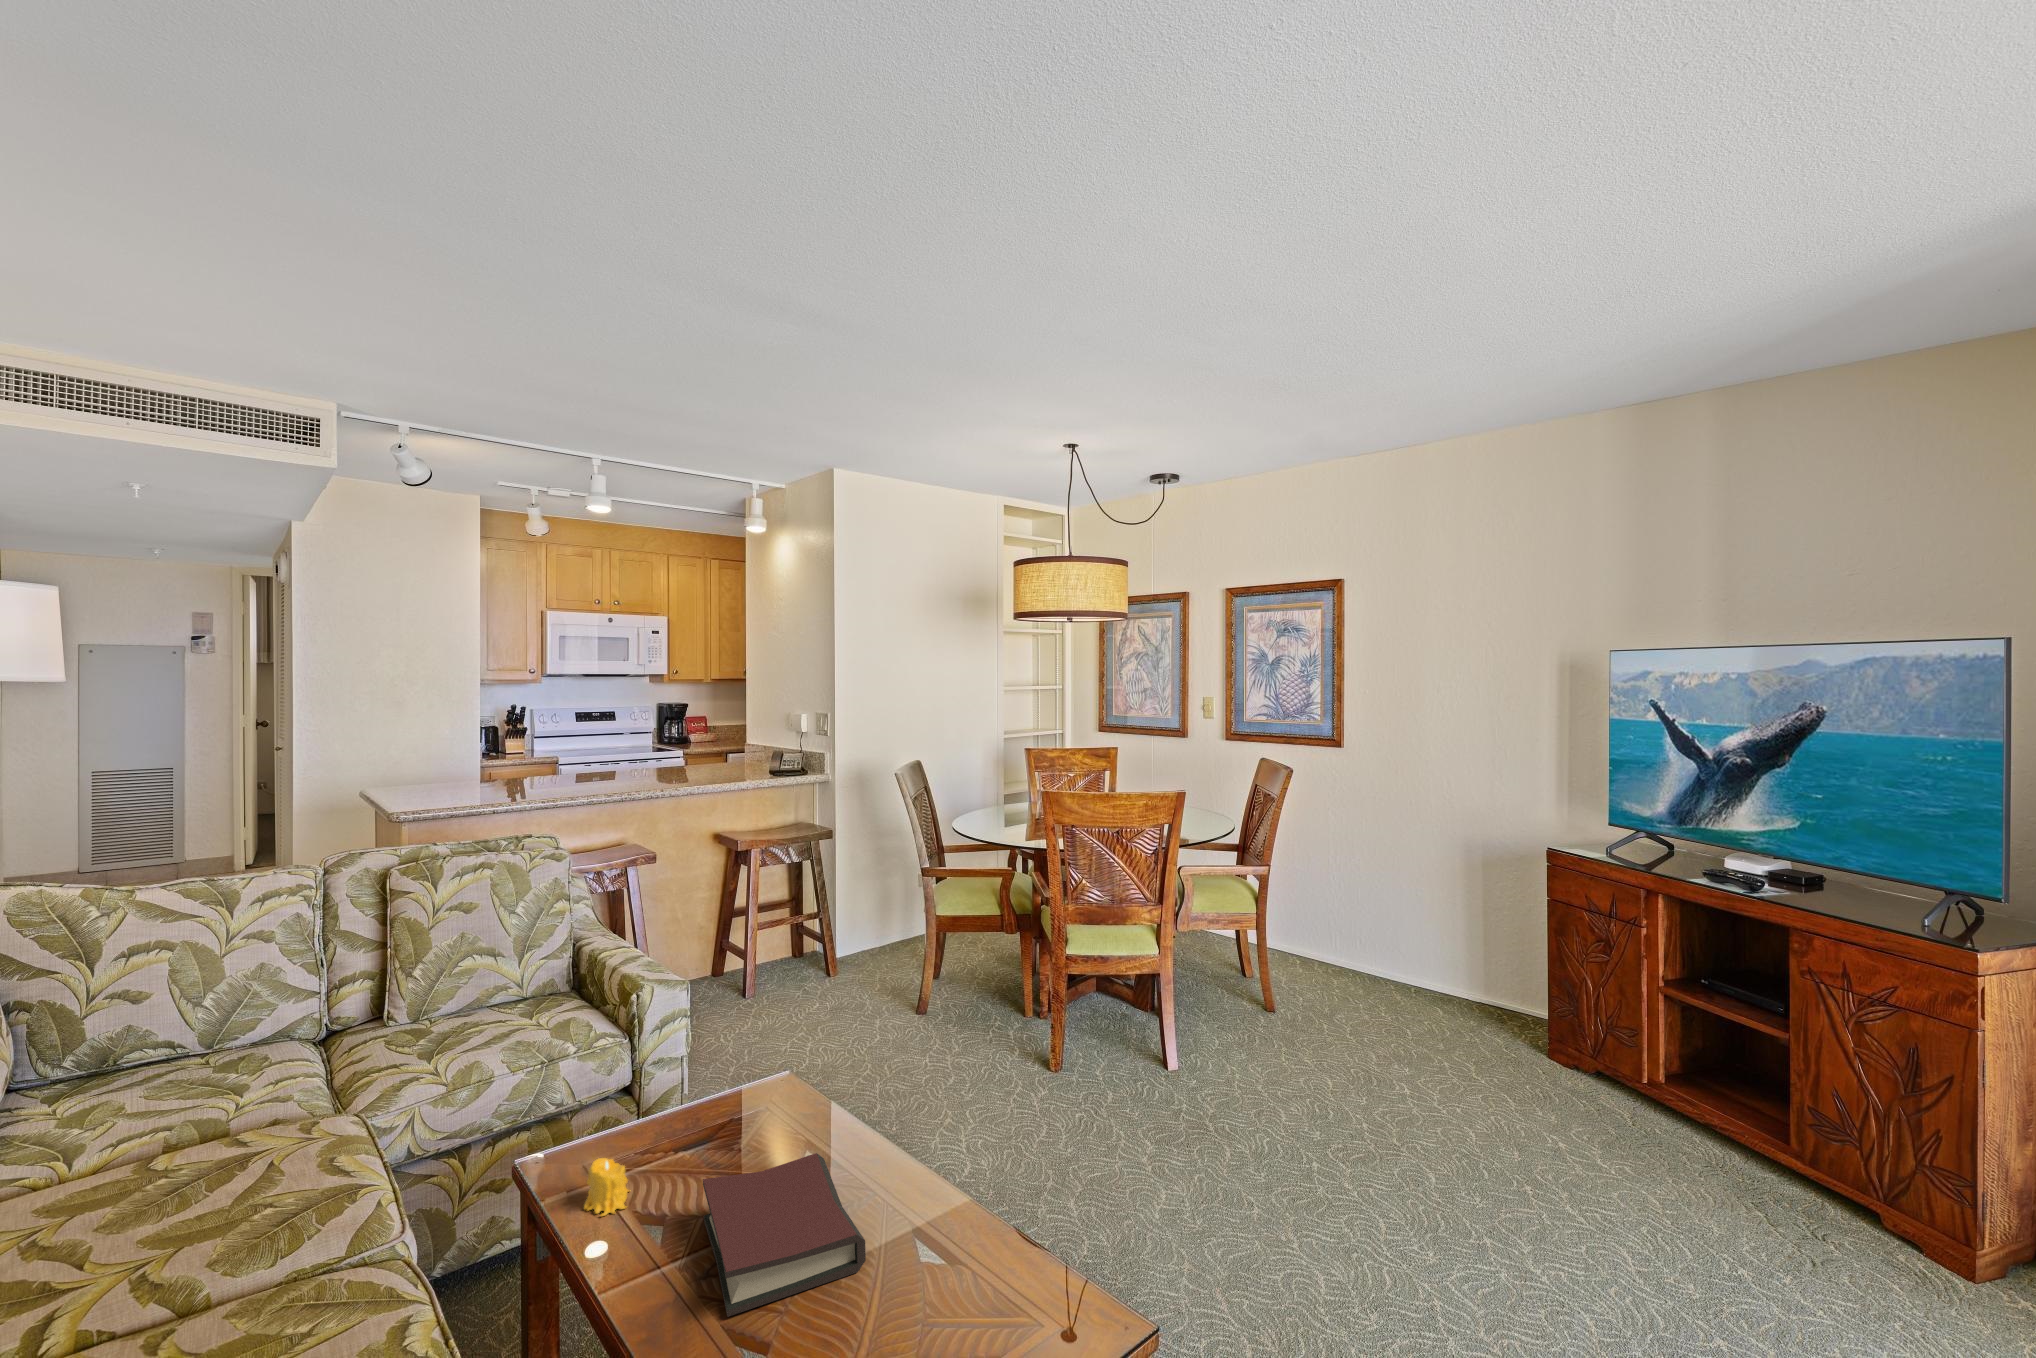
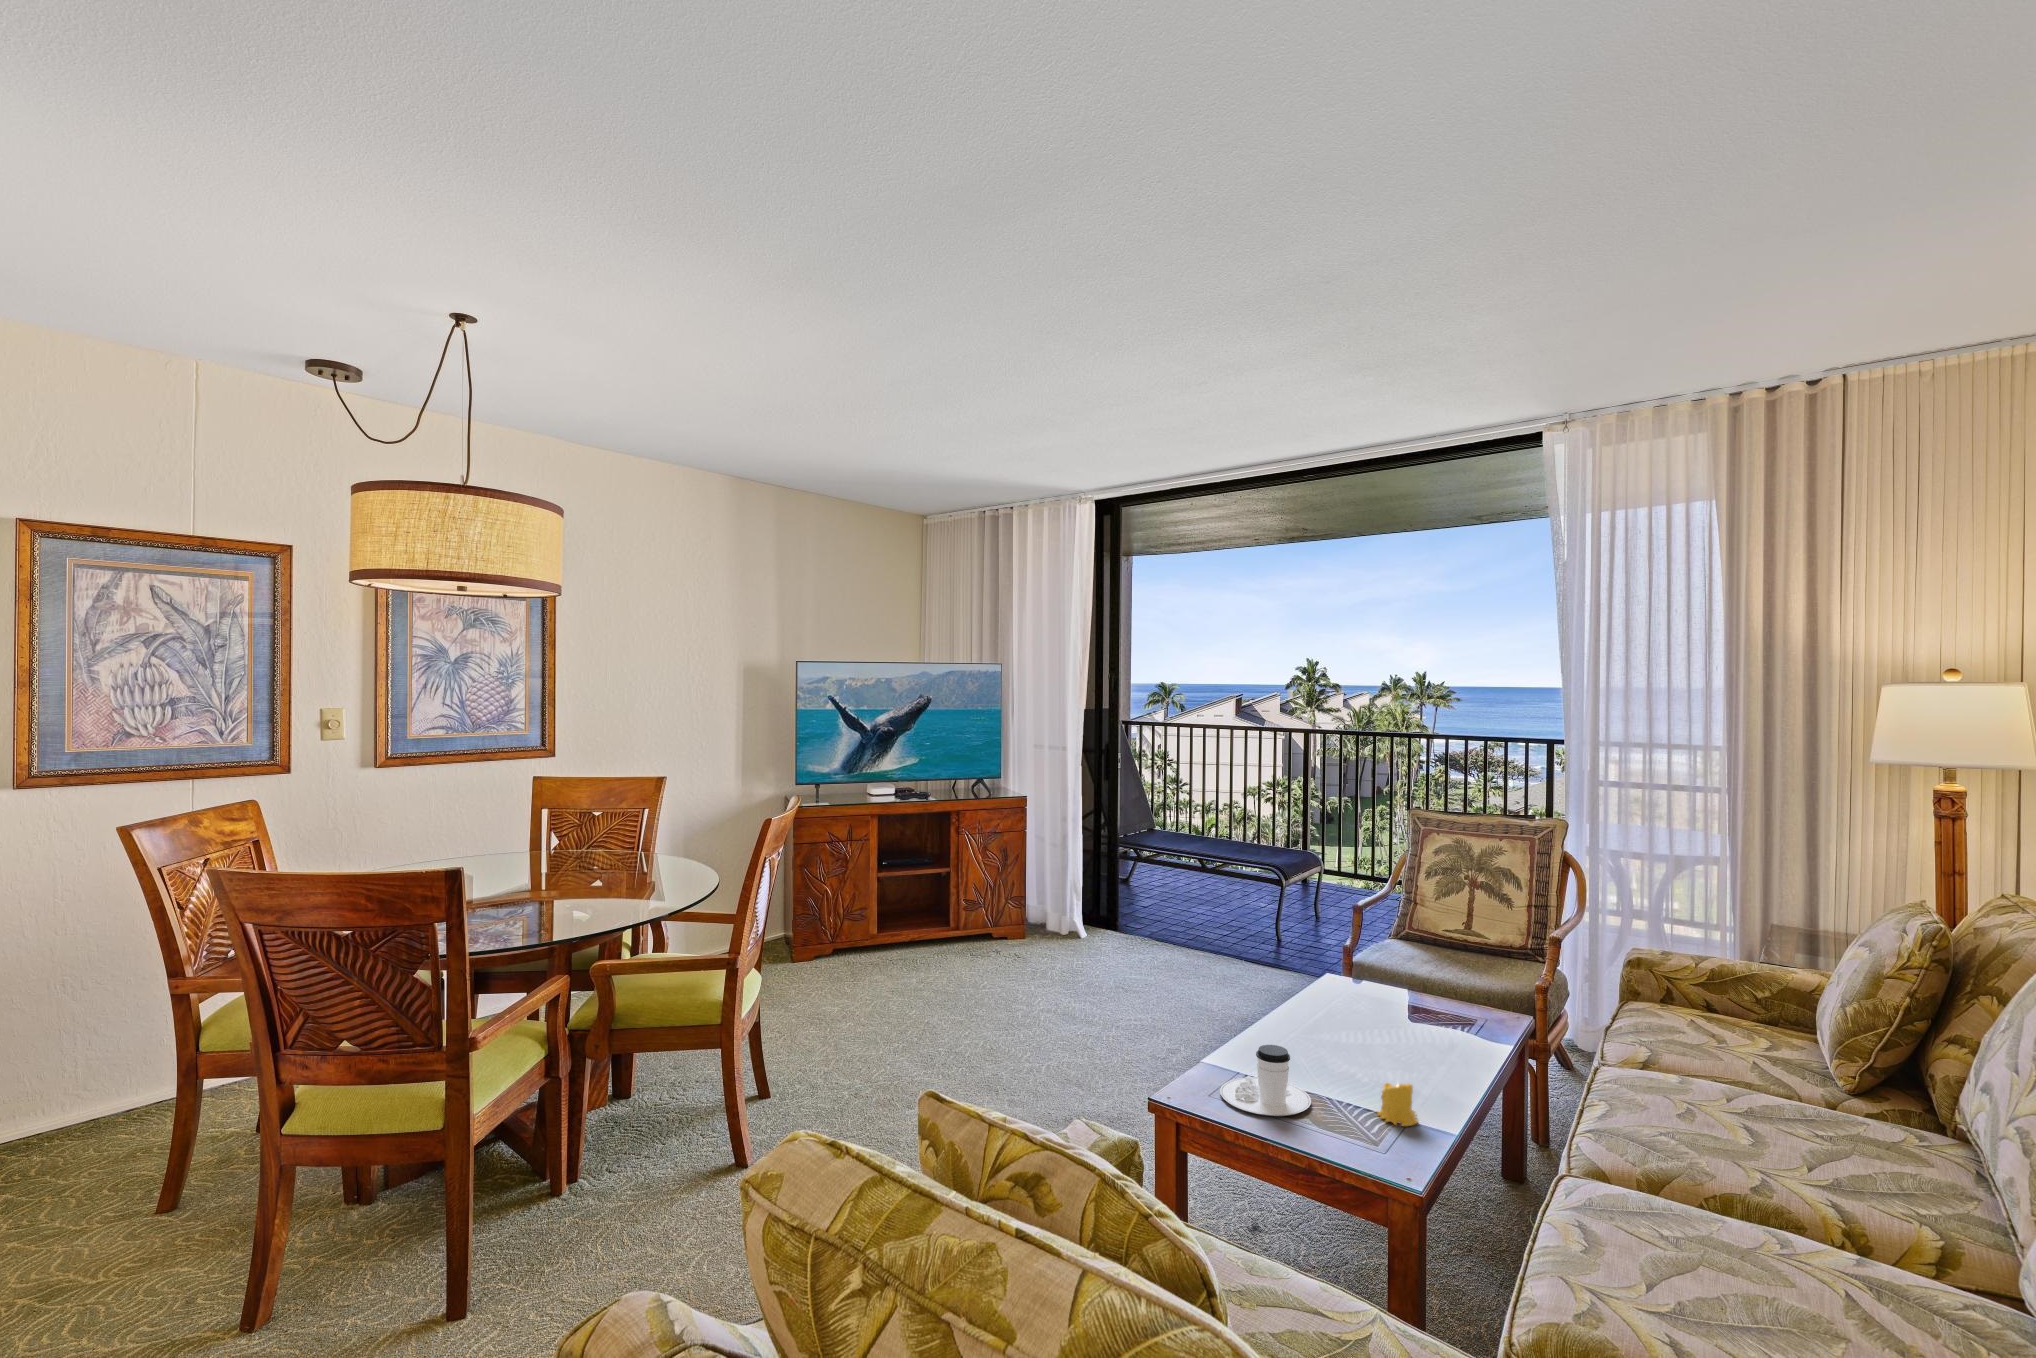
coffee cup: none [668,1072,761,1152] -> present [1220,1045,1311,1116]
hardback book: present [703,1153,866,1317] -> none [1291,1000,1431,1074]

